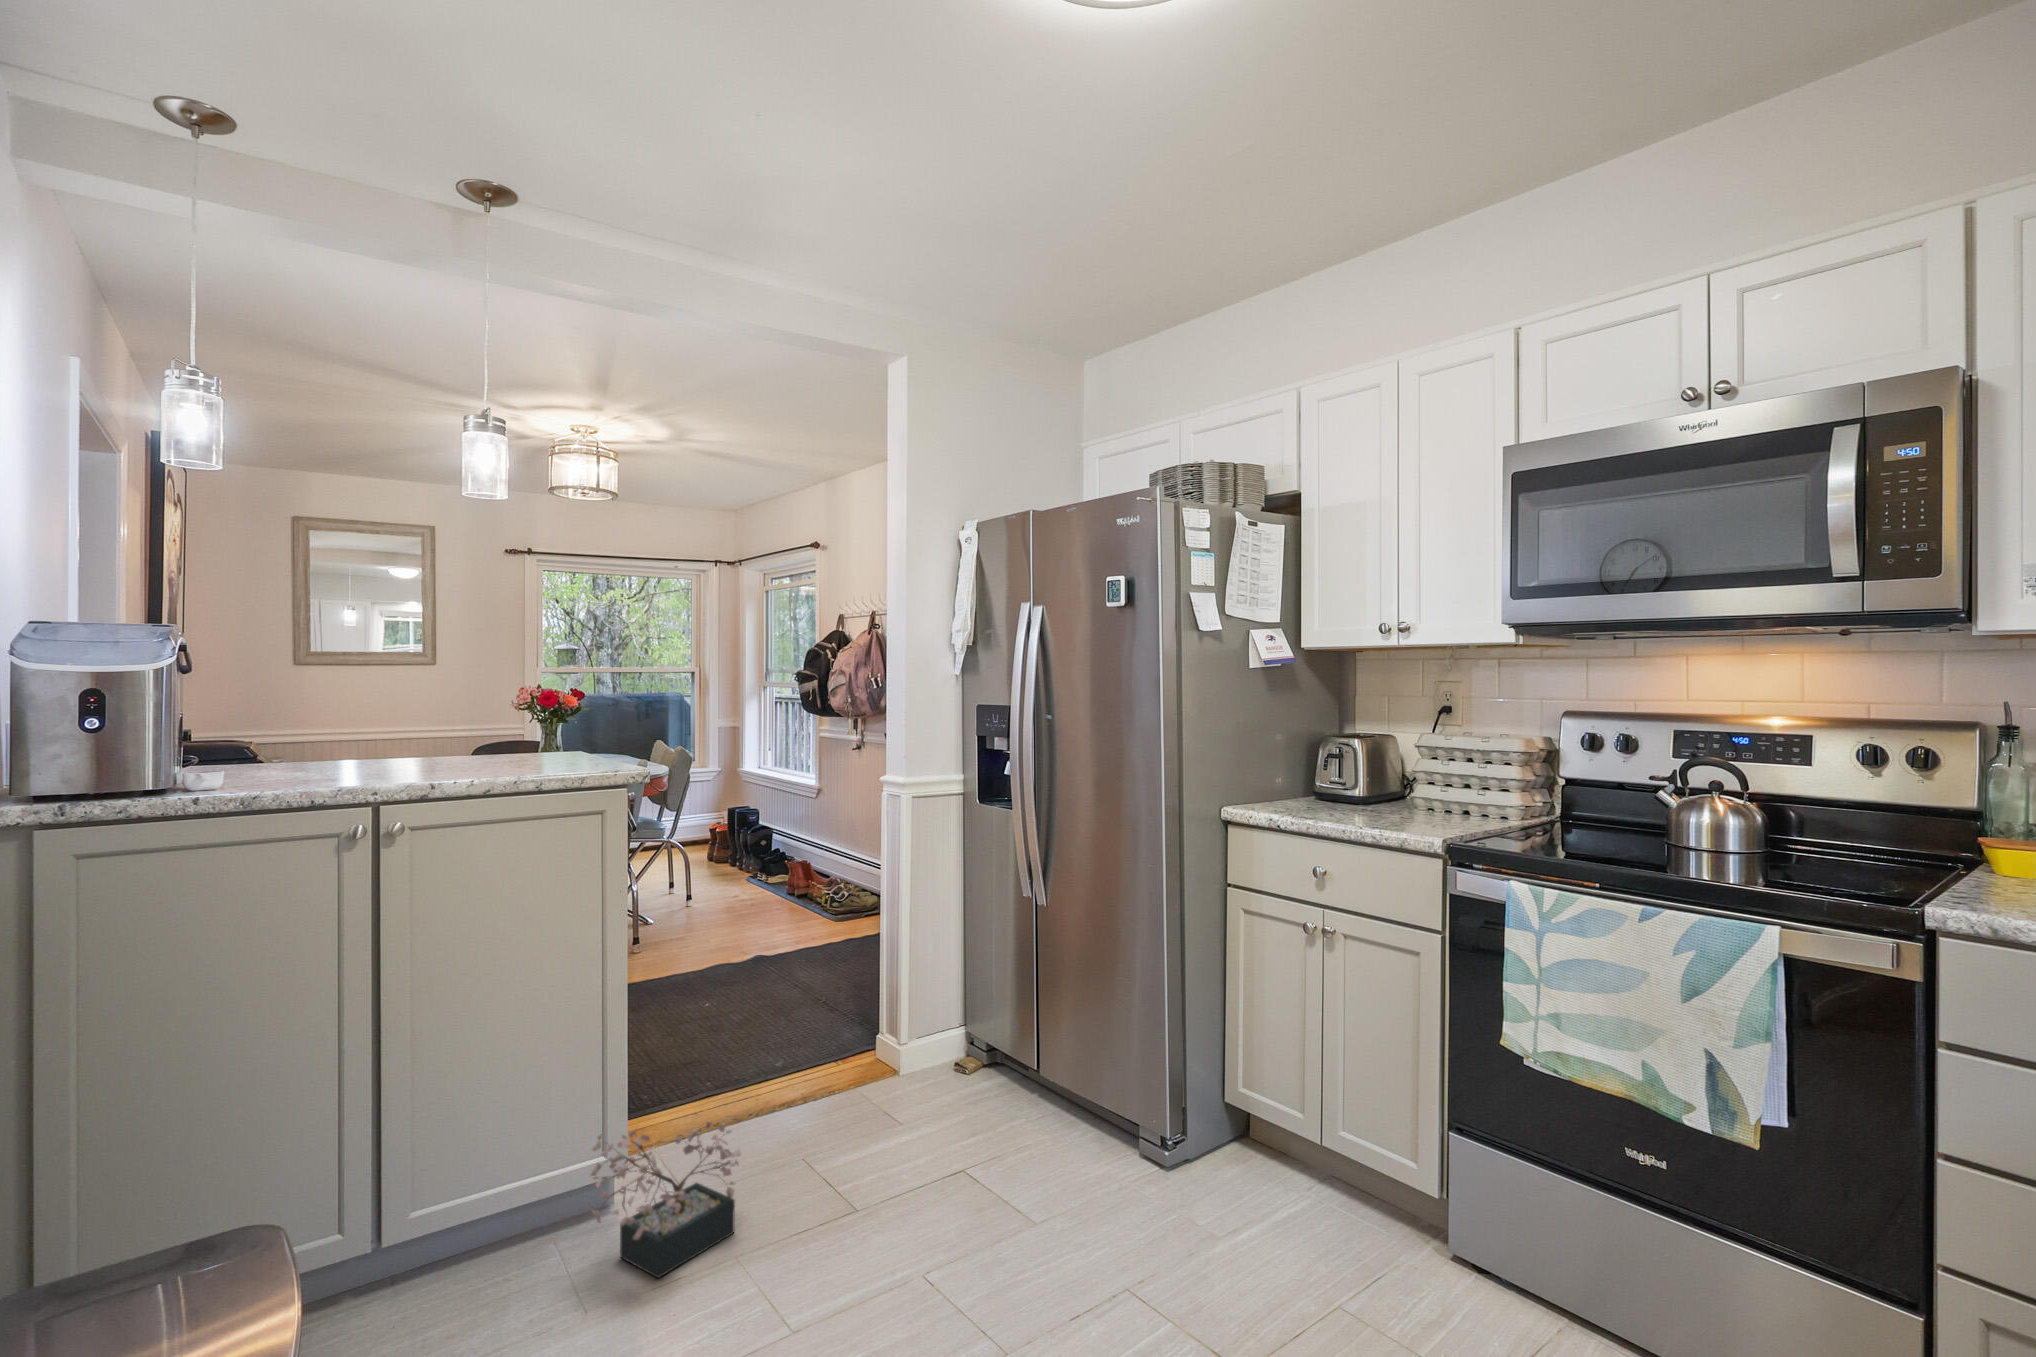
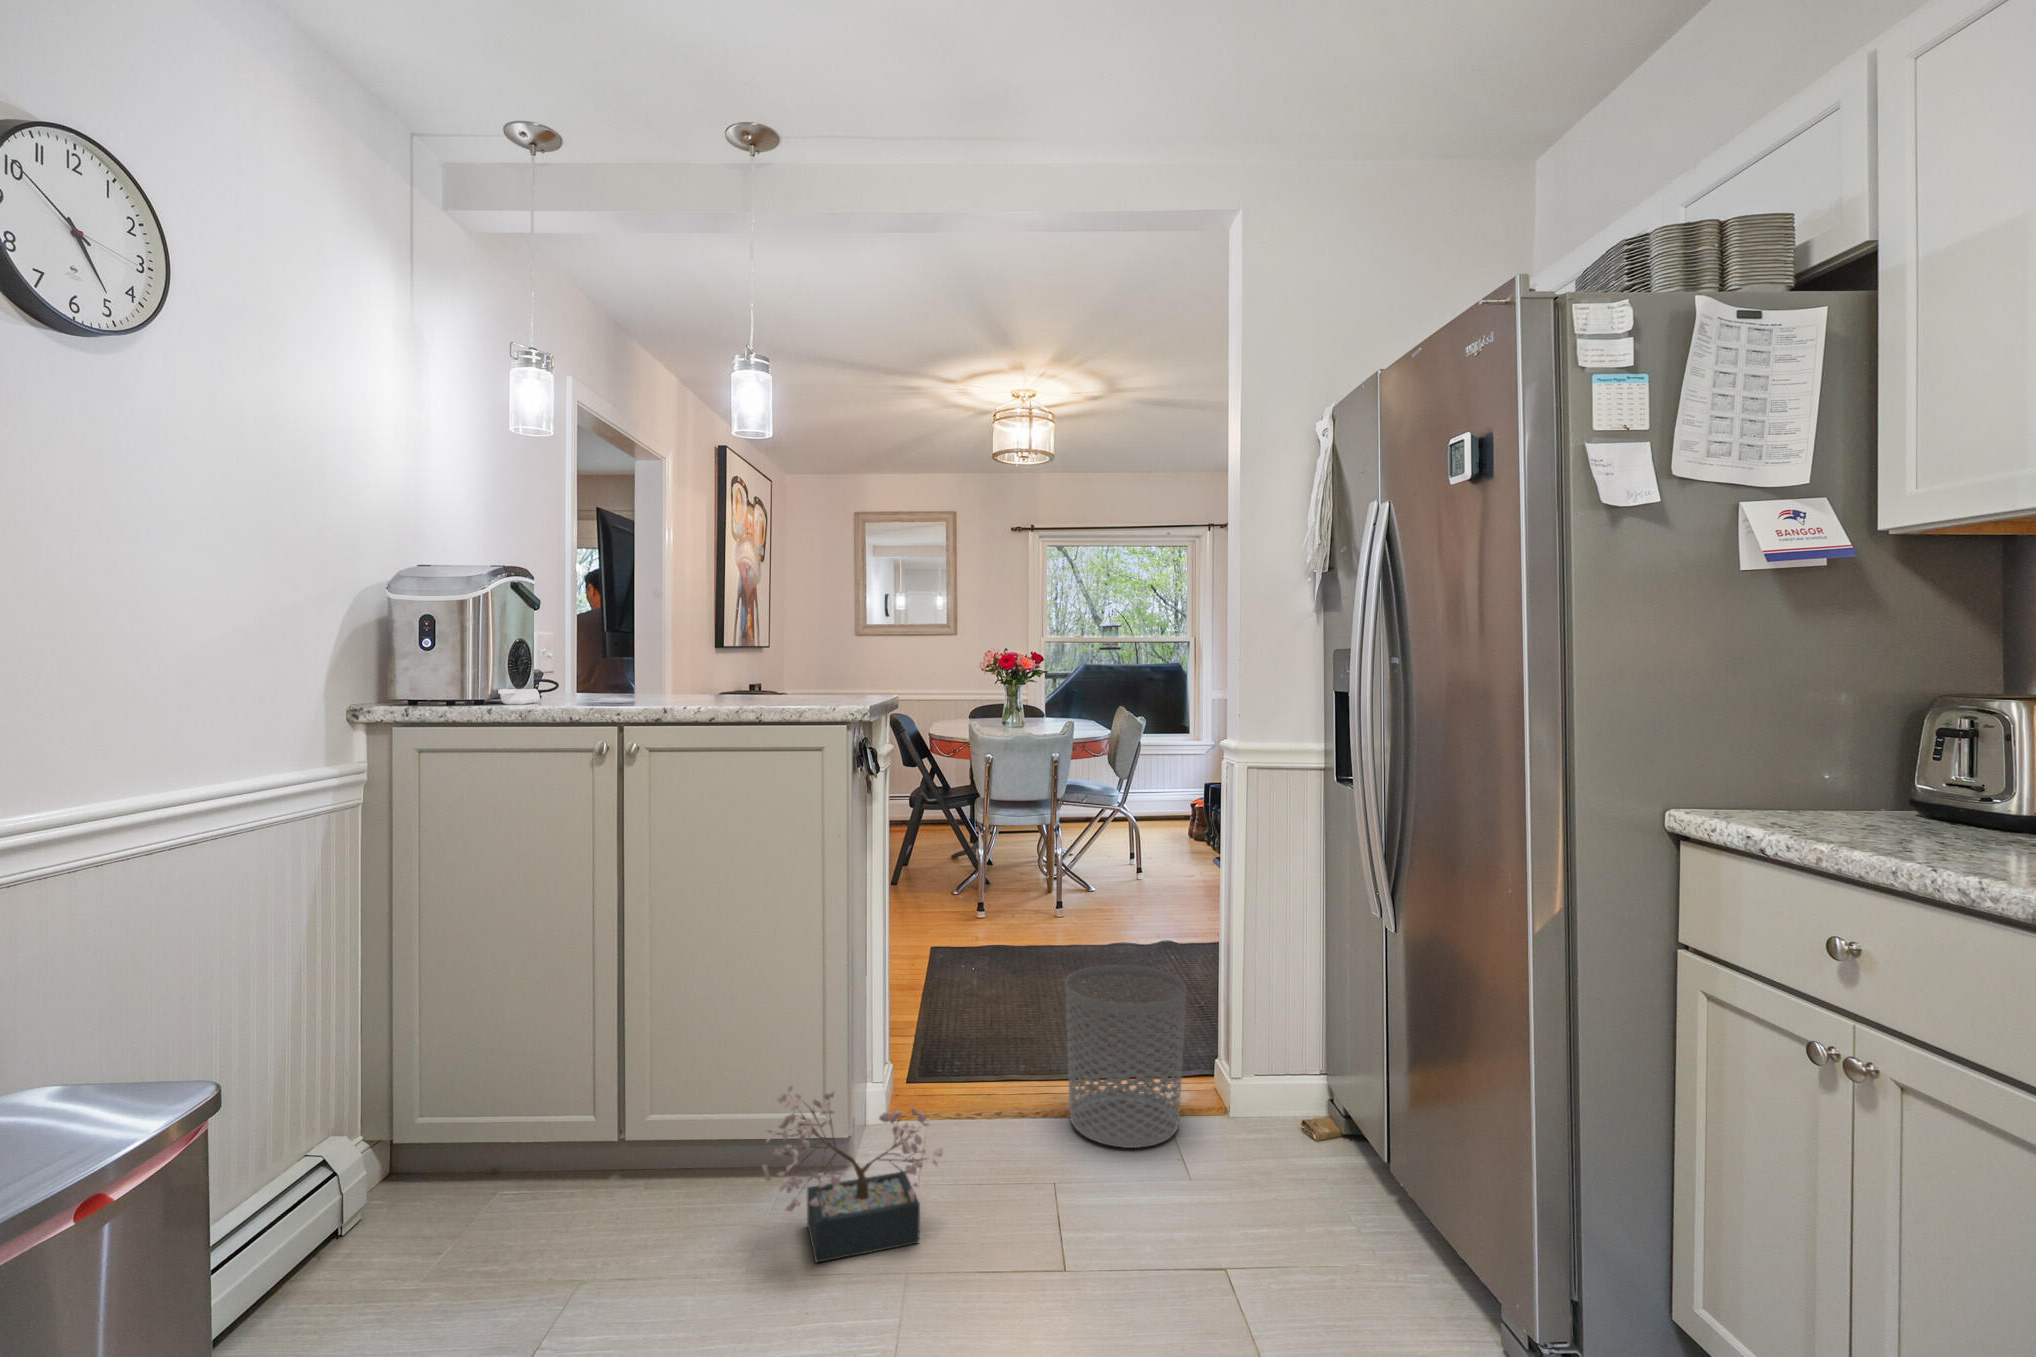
waste bin: none [772,968,874,1119] -> present [1065,965,1186,1148]

